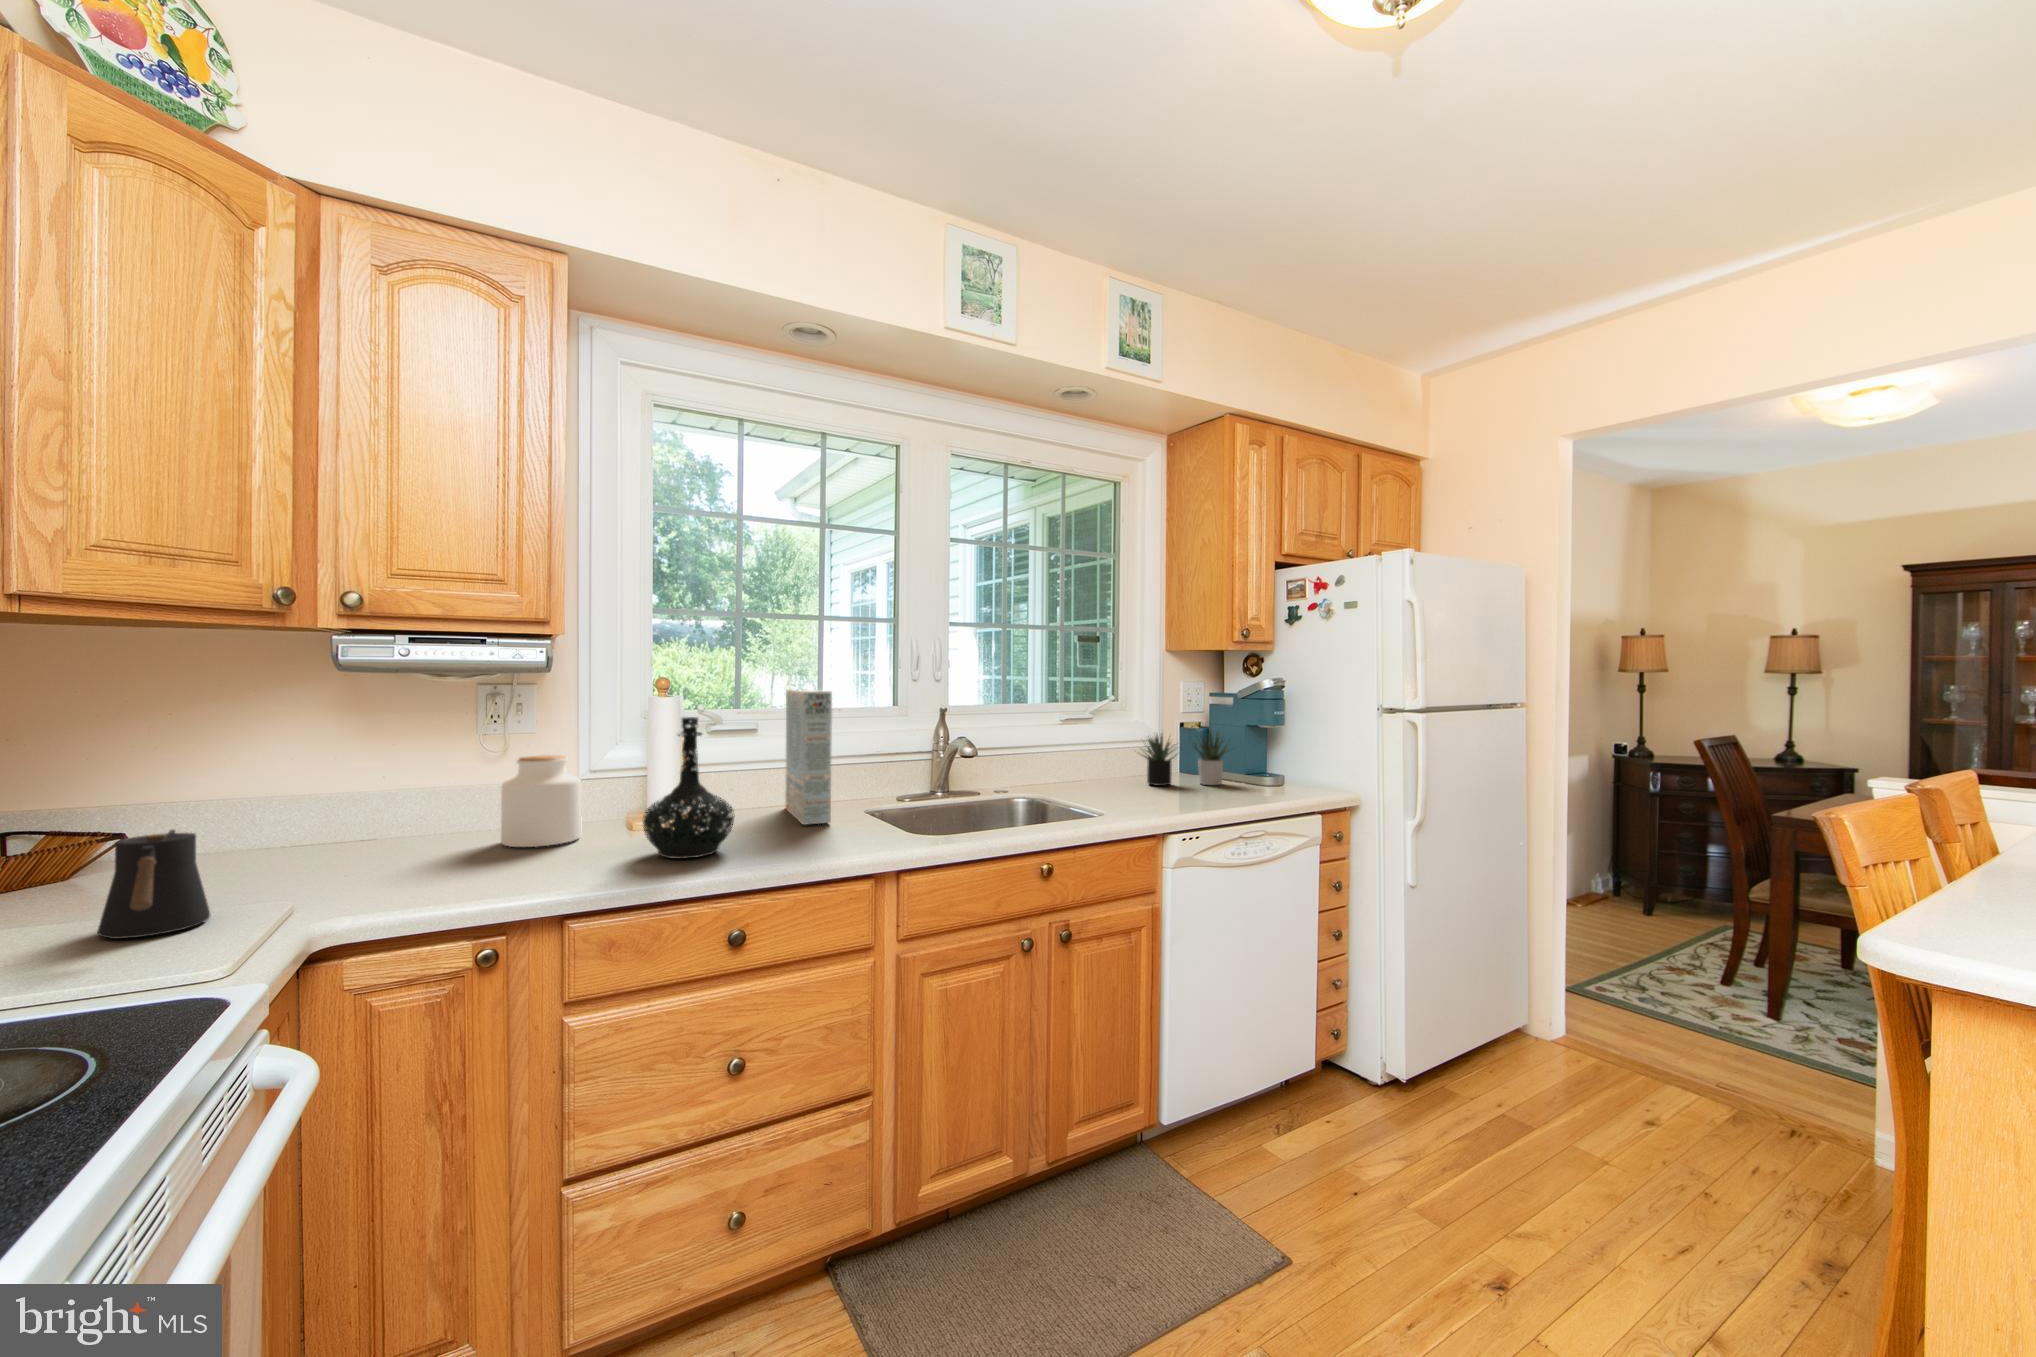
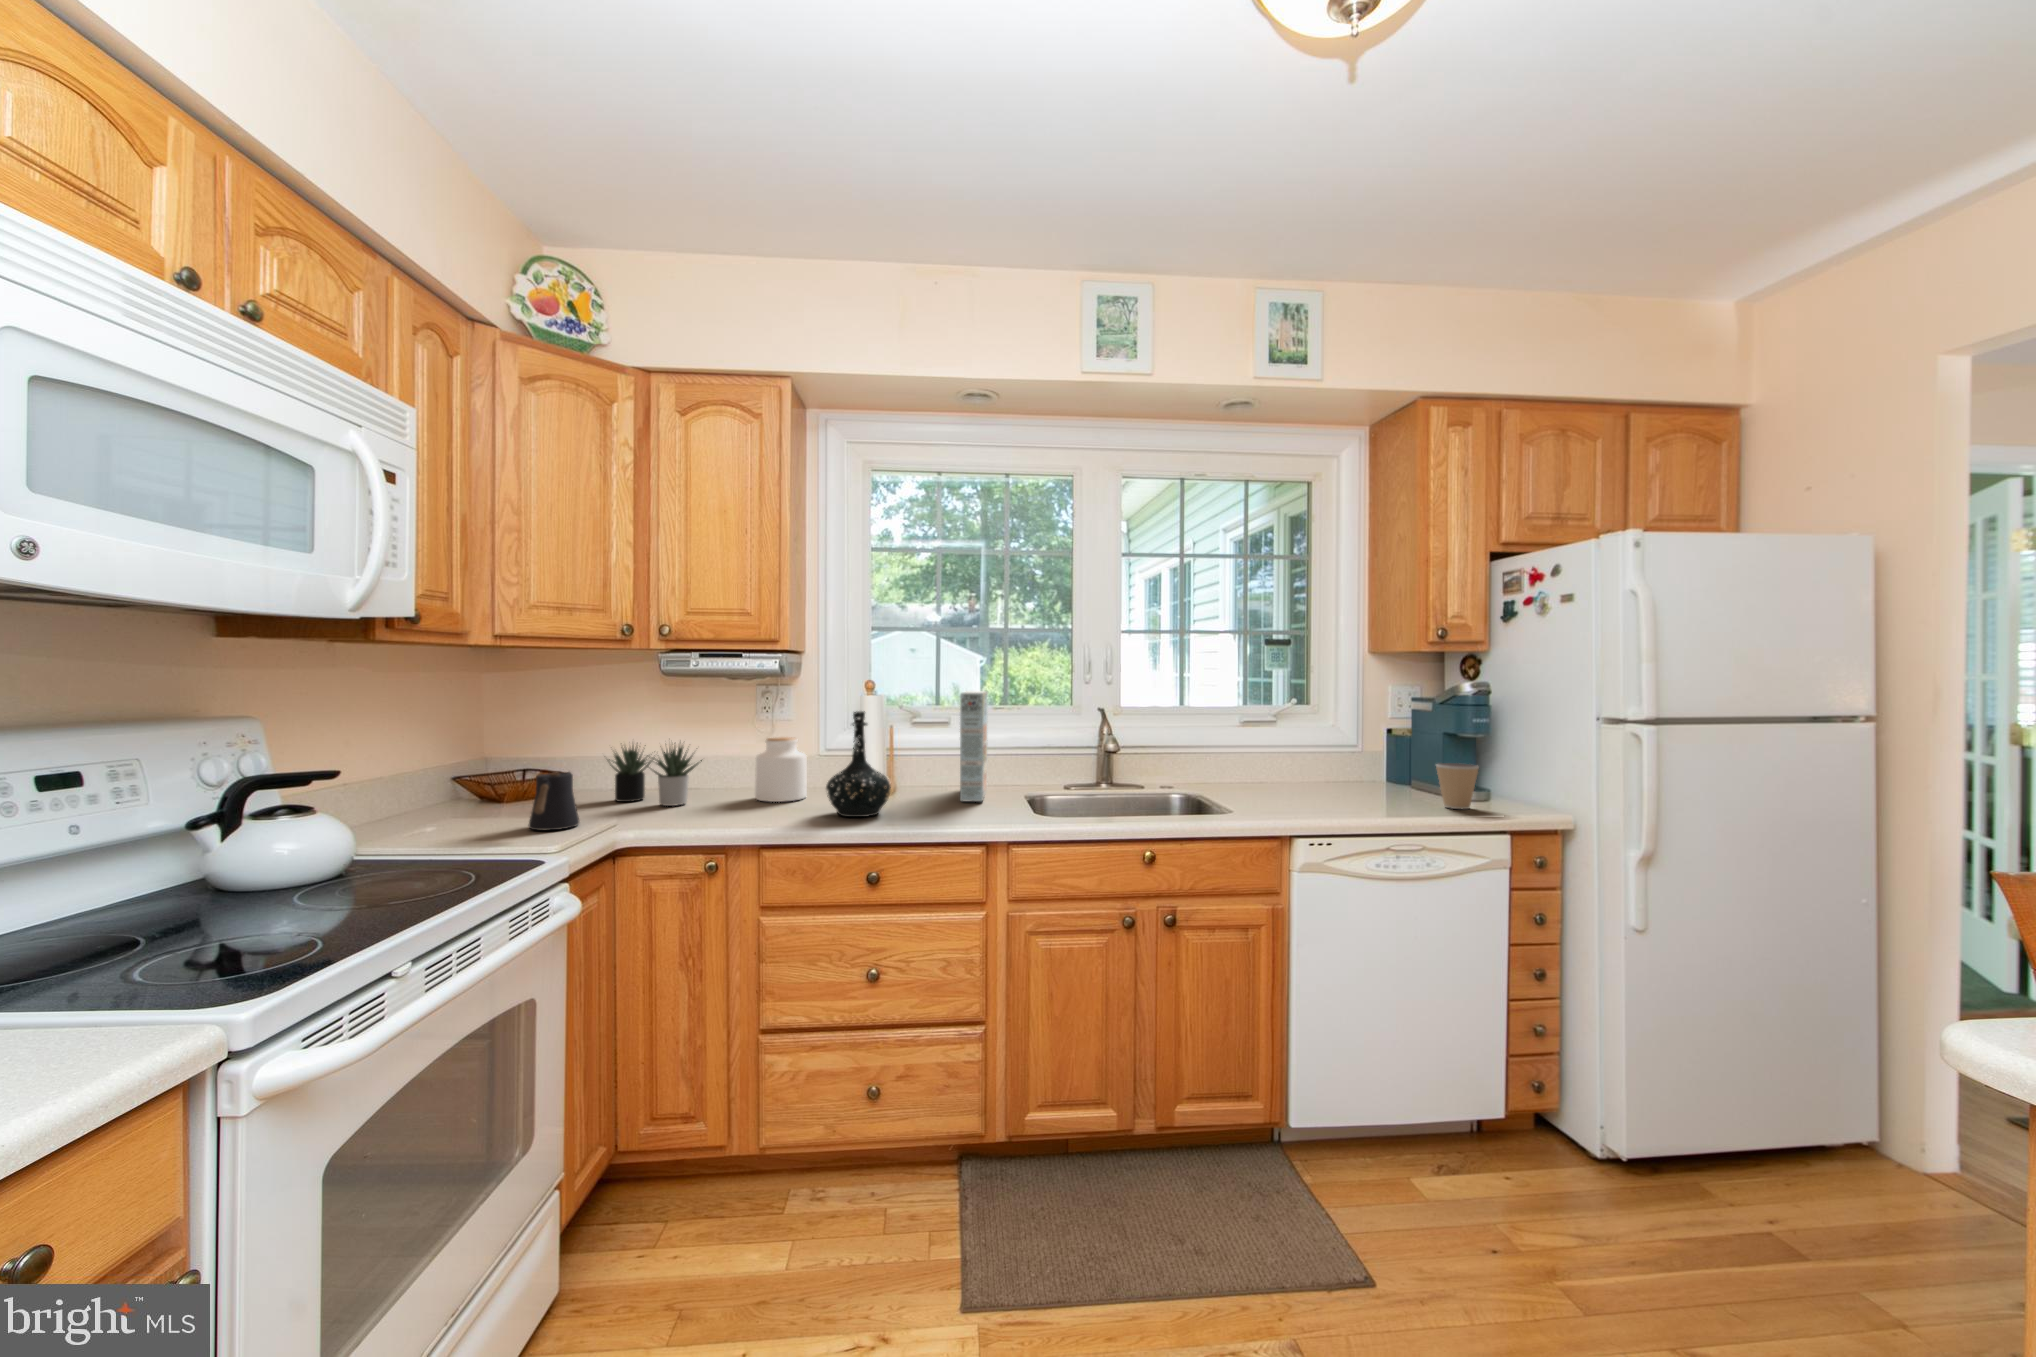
succulent plant: present [1141,730,1227,786] -> present [608,746,702,806]
coffee cup: none [1255,753,1292,795] -> present [1436,763,1479,809]

